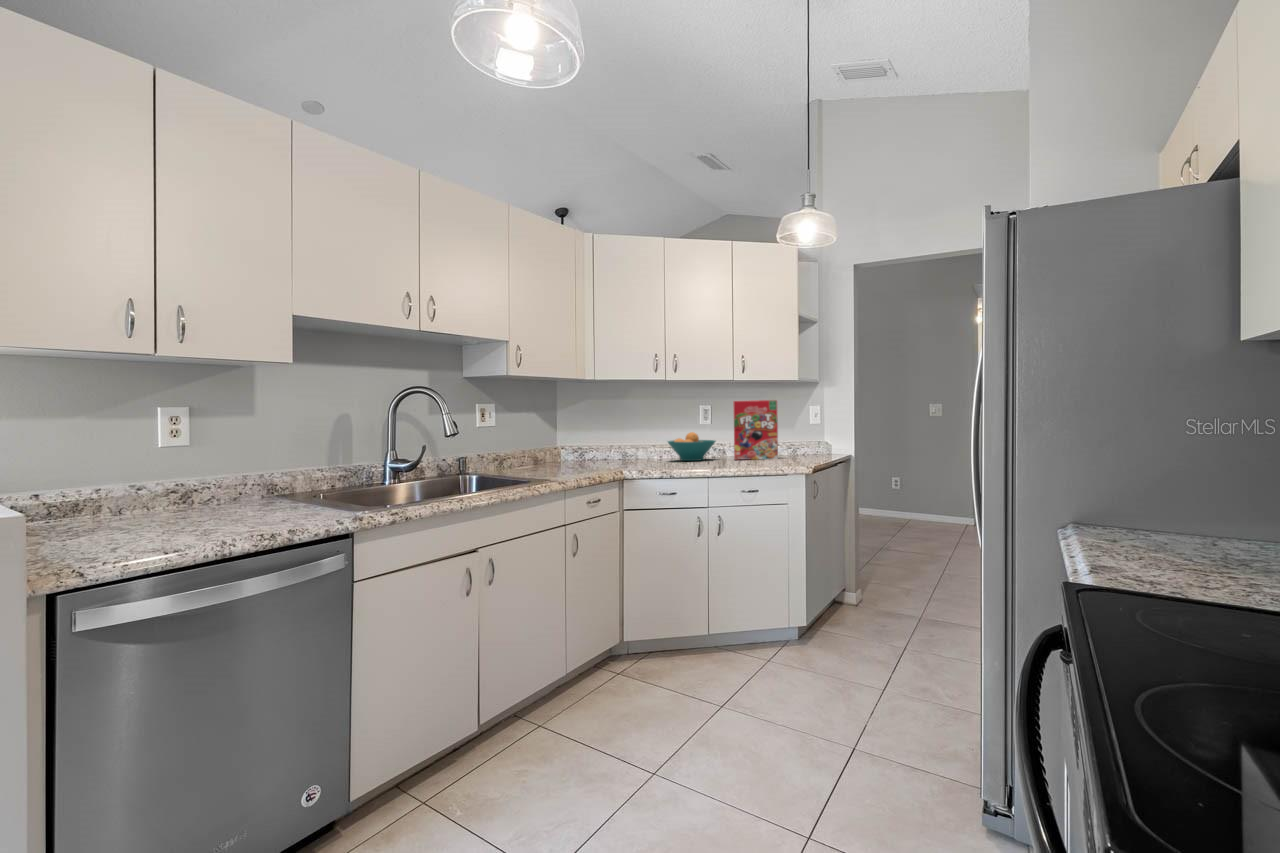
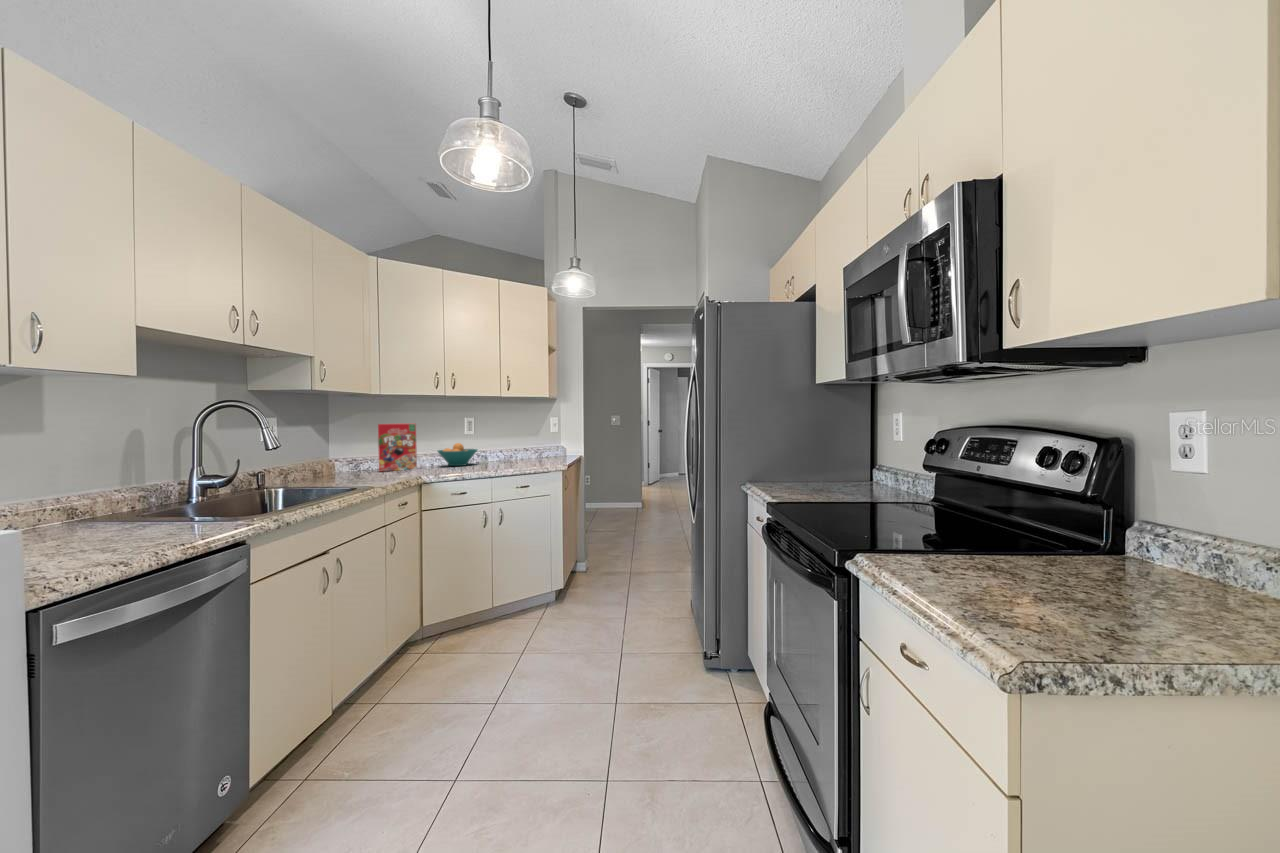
cereal box: present [734,400,778,460] -> present [378,424,417,471]

